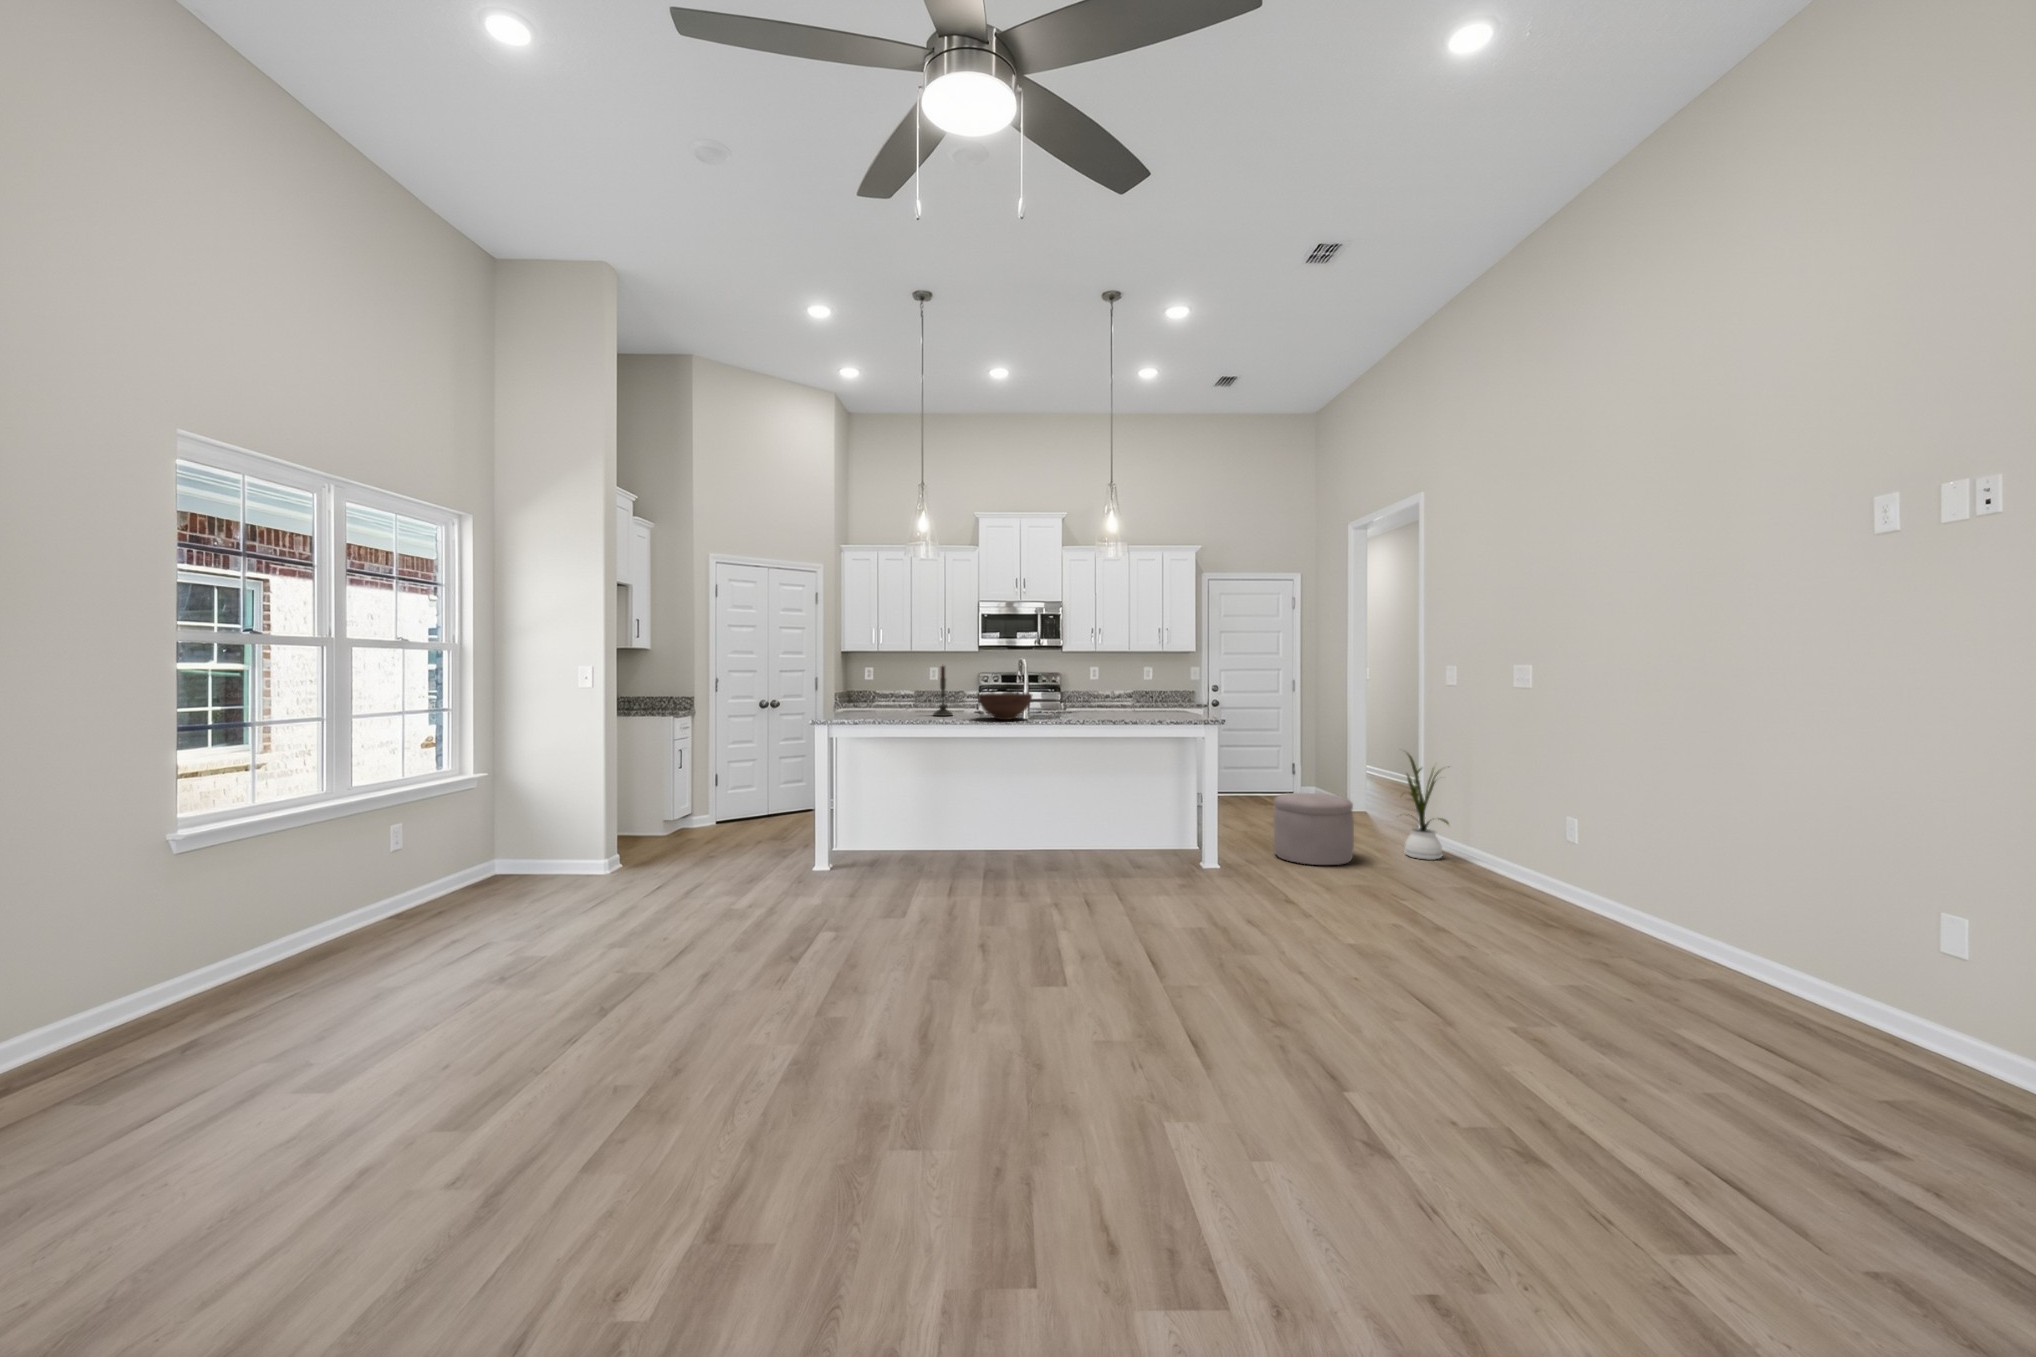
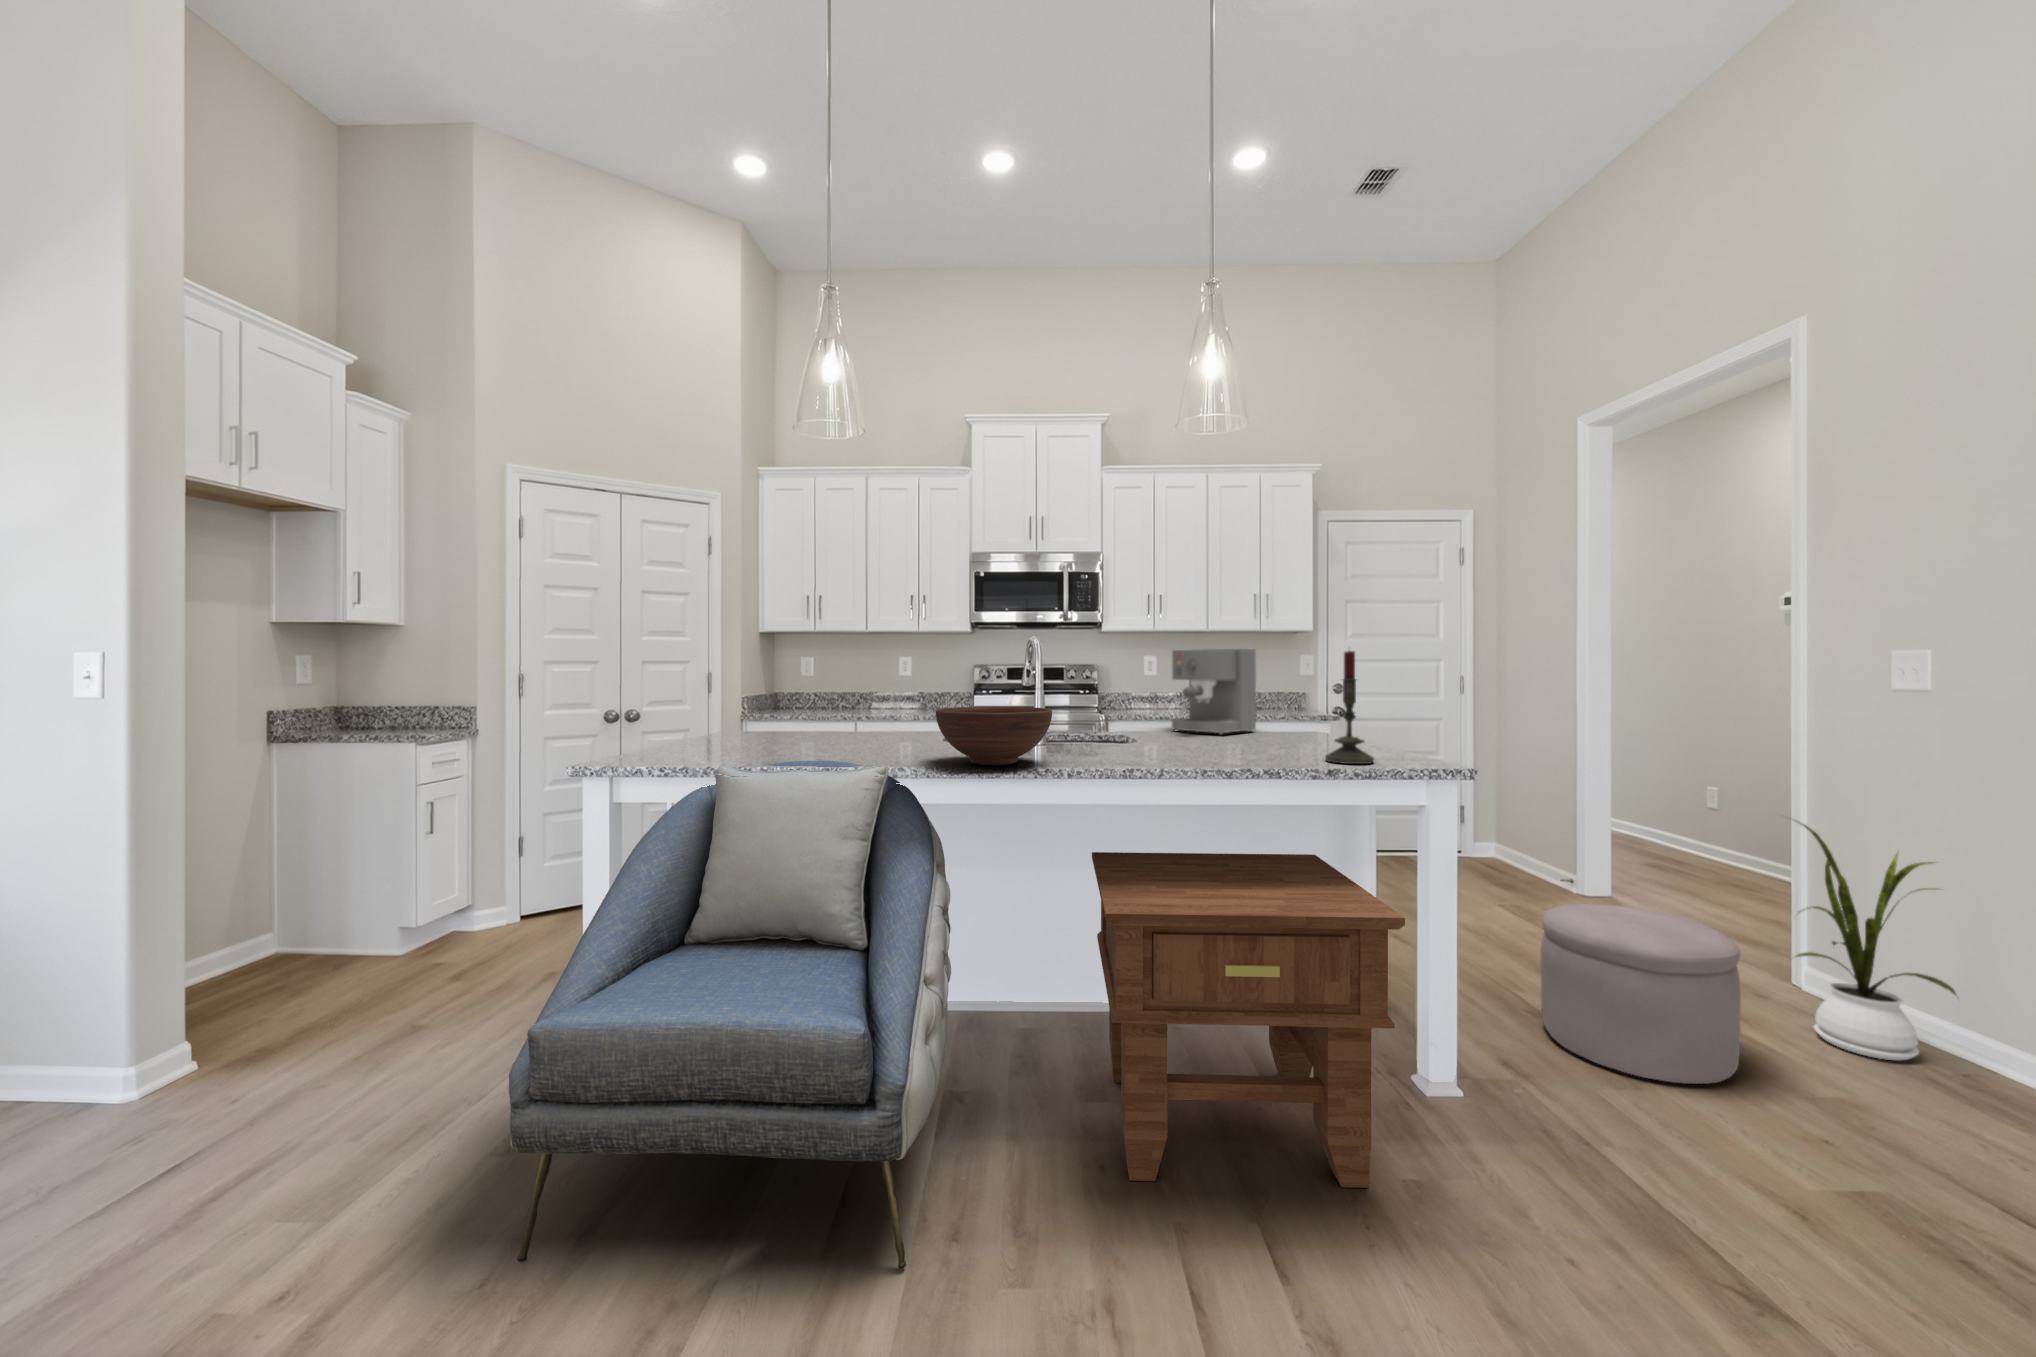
coffee maker: none [1098,664,1144,711] -> present [1172,649,1256,735]
candle: present [933,666,953,716] -> present [1325,651,1374,764]
armchair: none [822,718,988,901] -> present [508,760,951,1269]
side table: none [1051,762,1174,886] -> present [1092,852,1405,1188]

